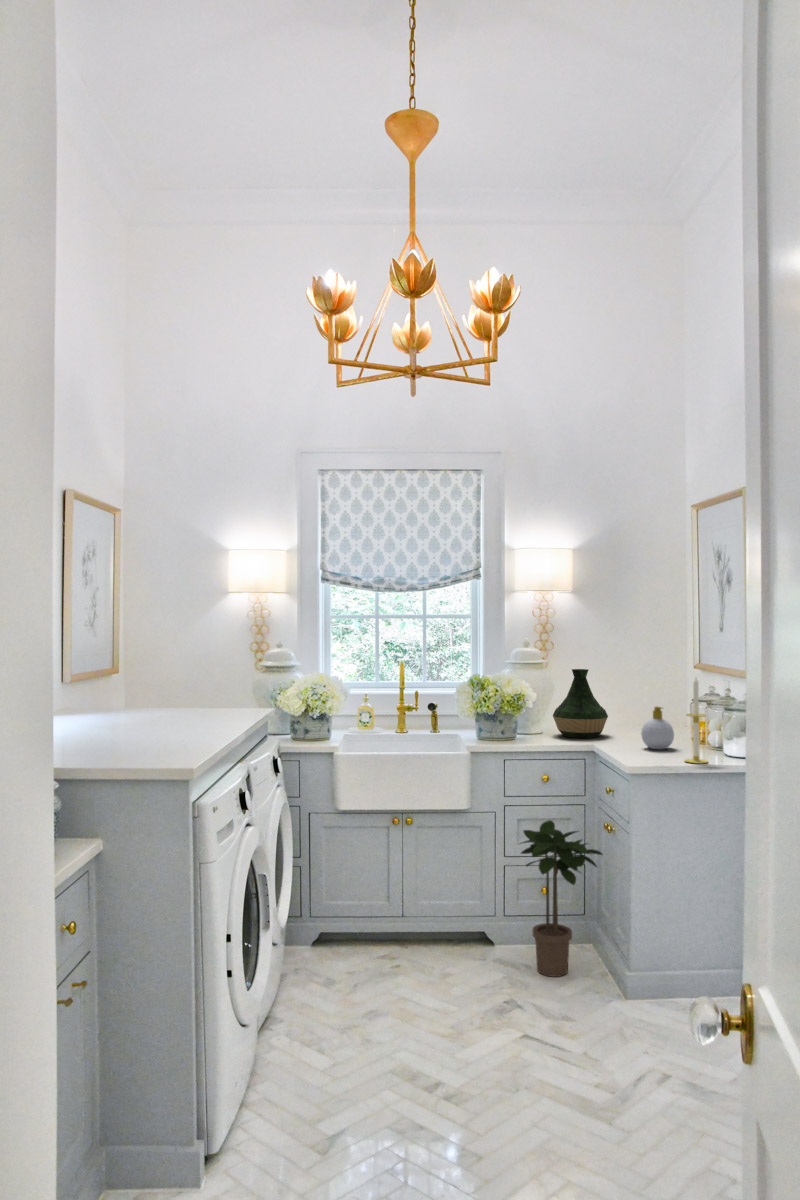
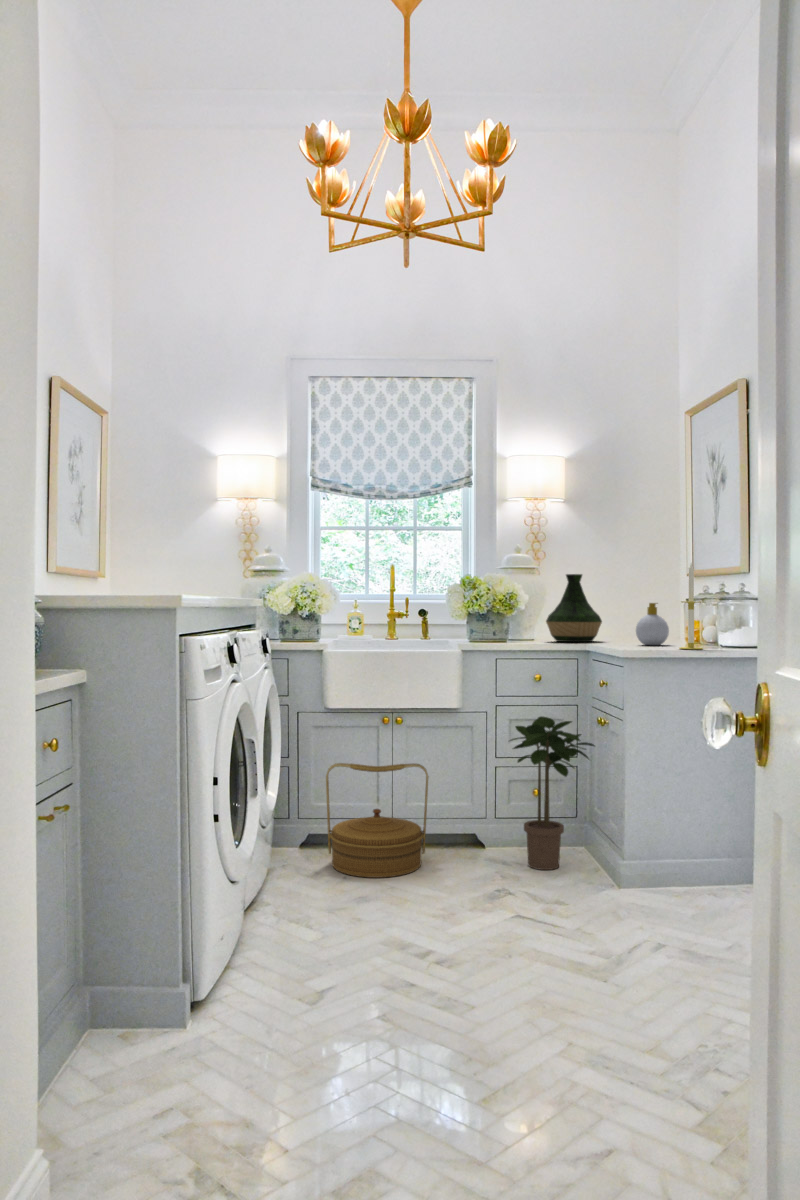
woven basket: none [338,869,438,988] -> present [326,763,428,878]

